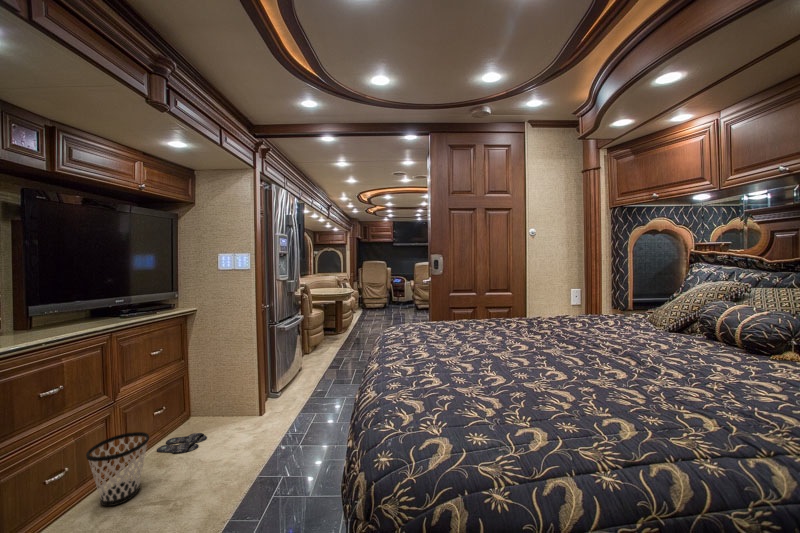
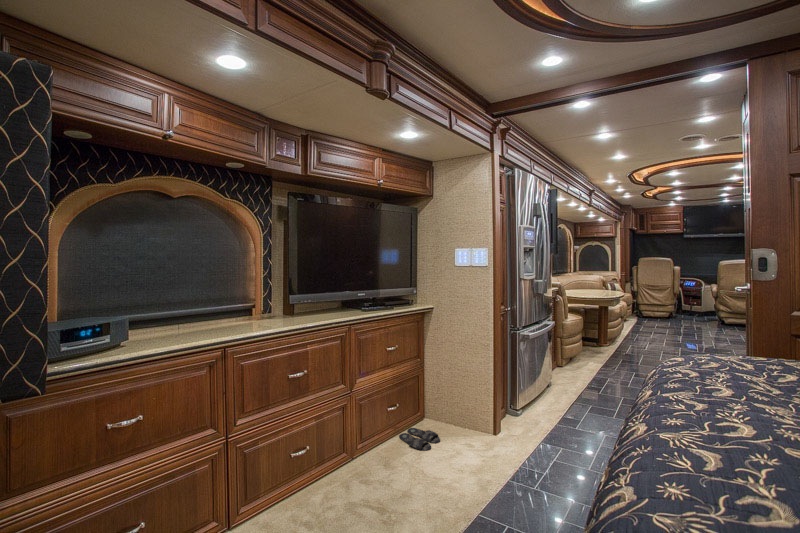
wastebasket: present [86,432,149,506] -> none [340,416,385,484]

